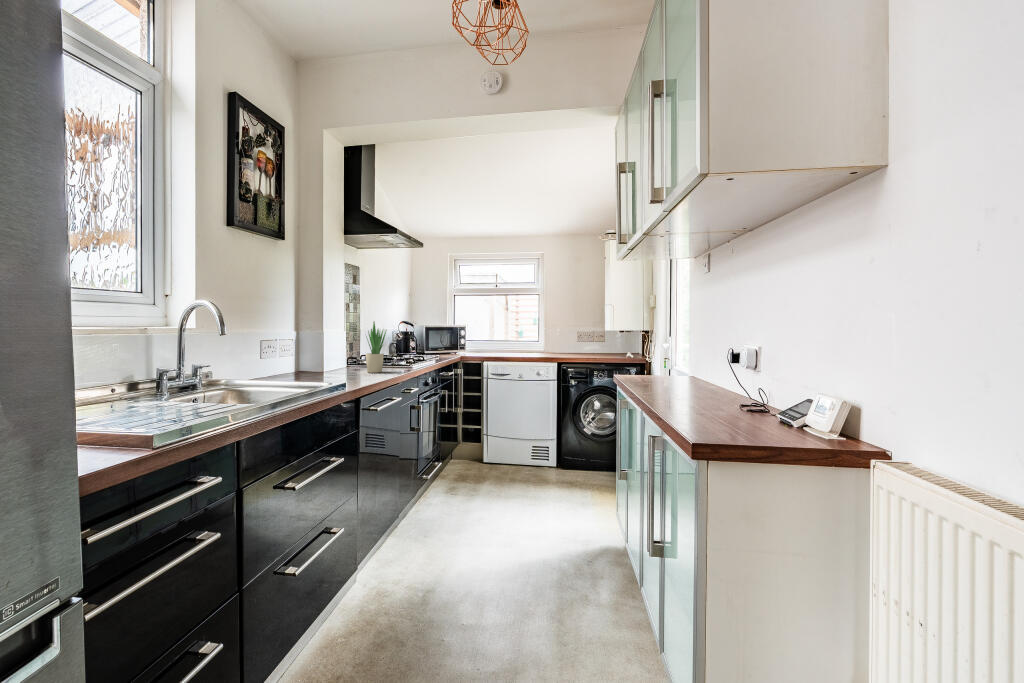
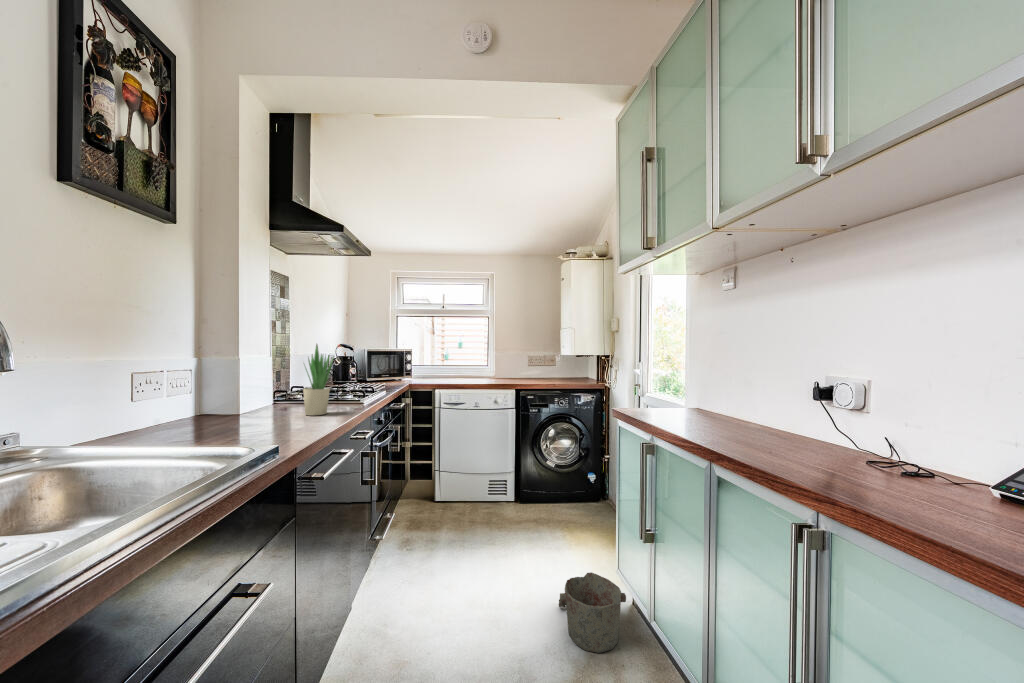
bucket: none [551,509,604,561] -> present [559,573,626,653]

